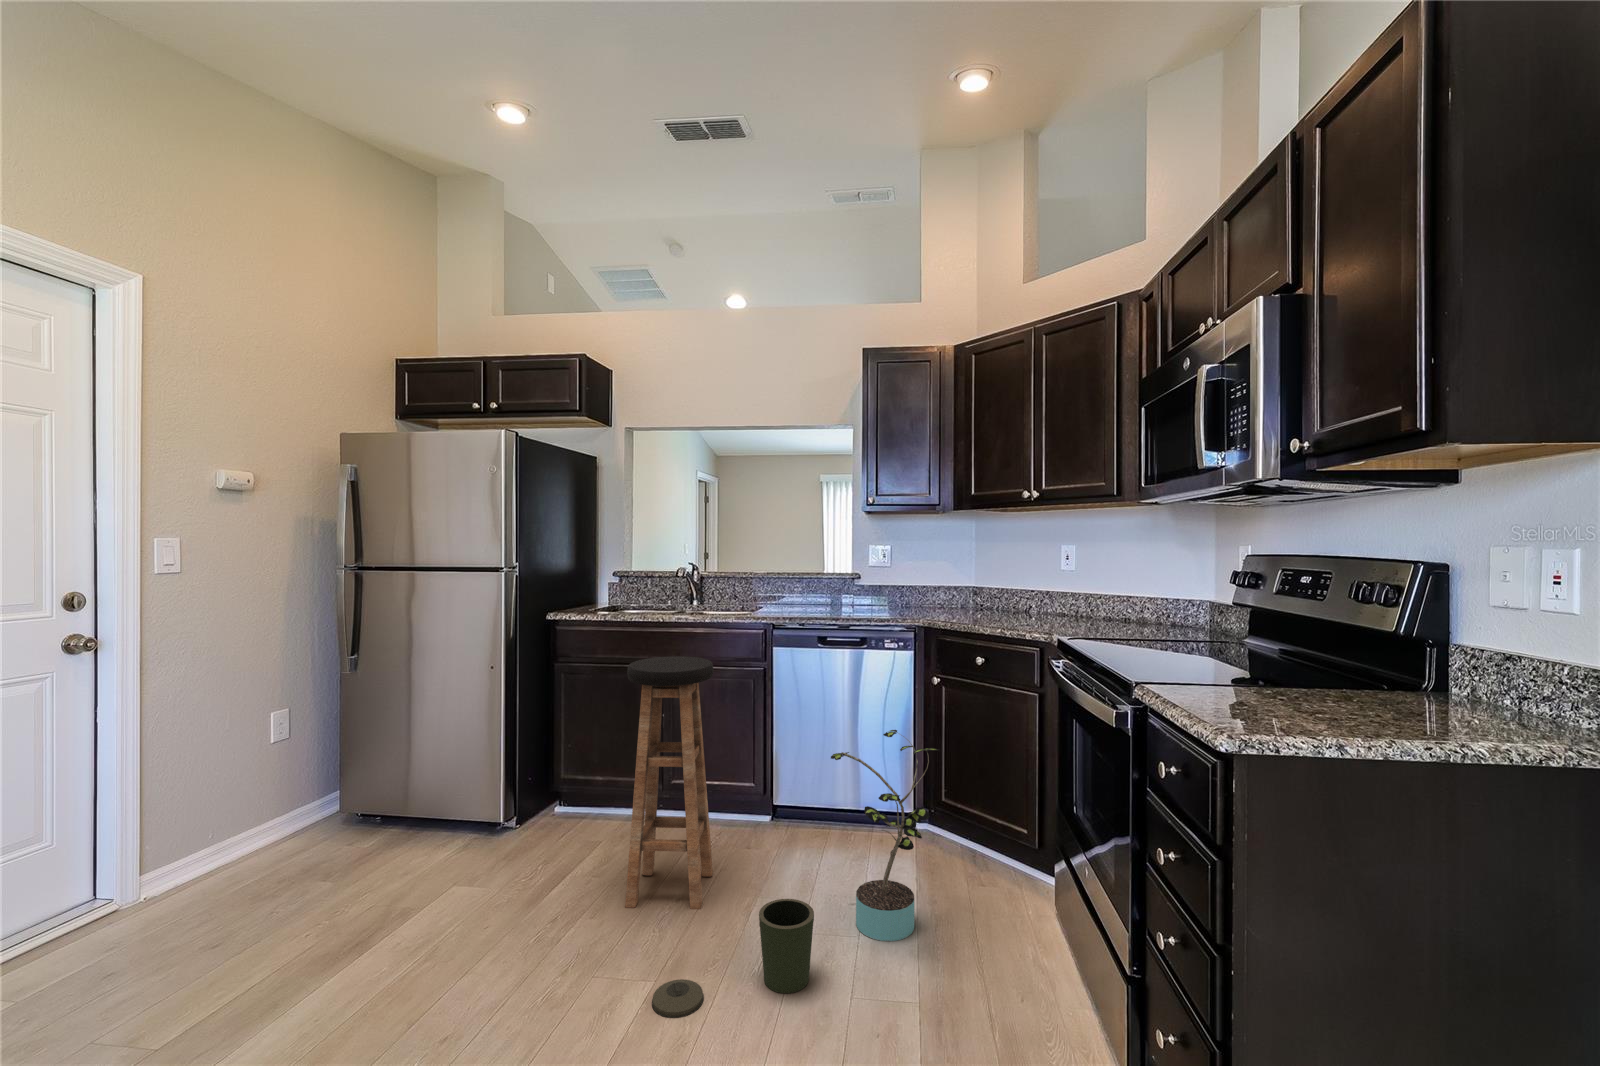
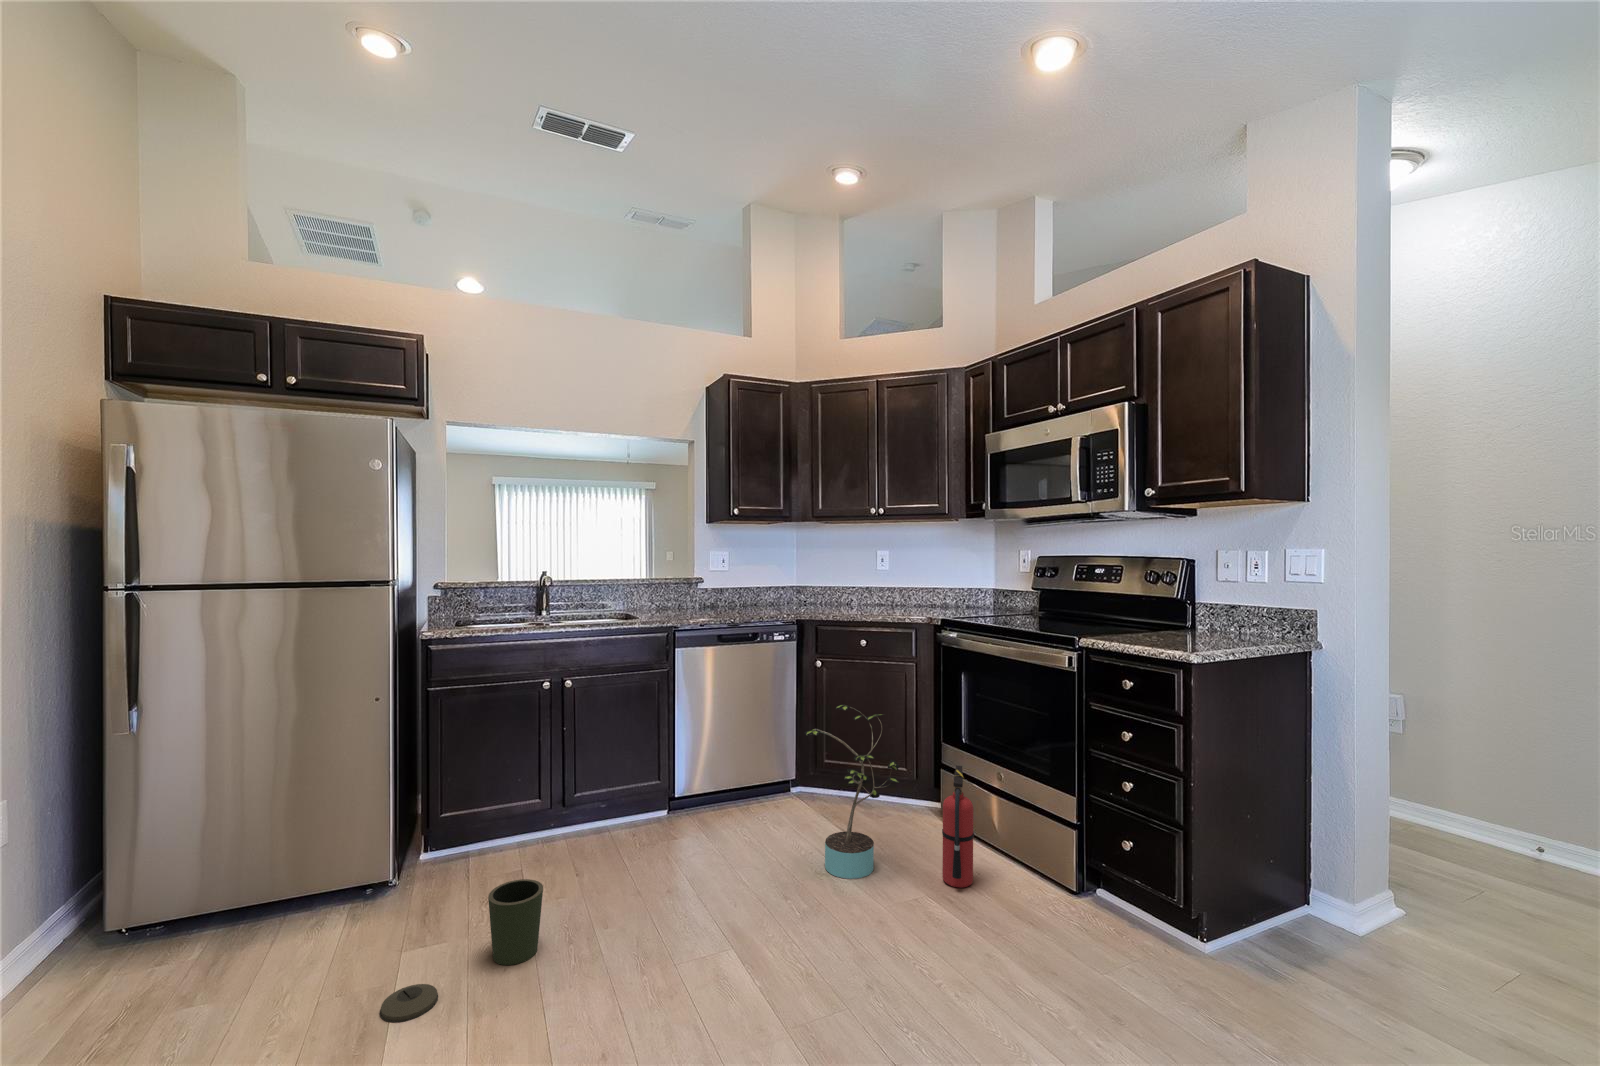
bar stool: present [625,656,714,909] -> none [599,663,693,924]
fire extinguisher: none [970,833,1012,998] -> present [942,765,974,888]
trash can: present [652,899,814,1018] -> present [380,879,543,1023]

